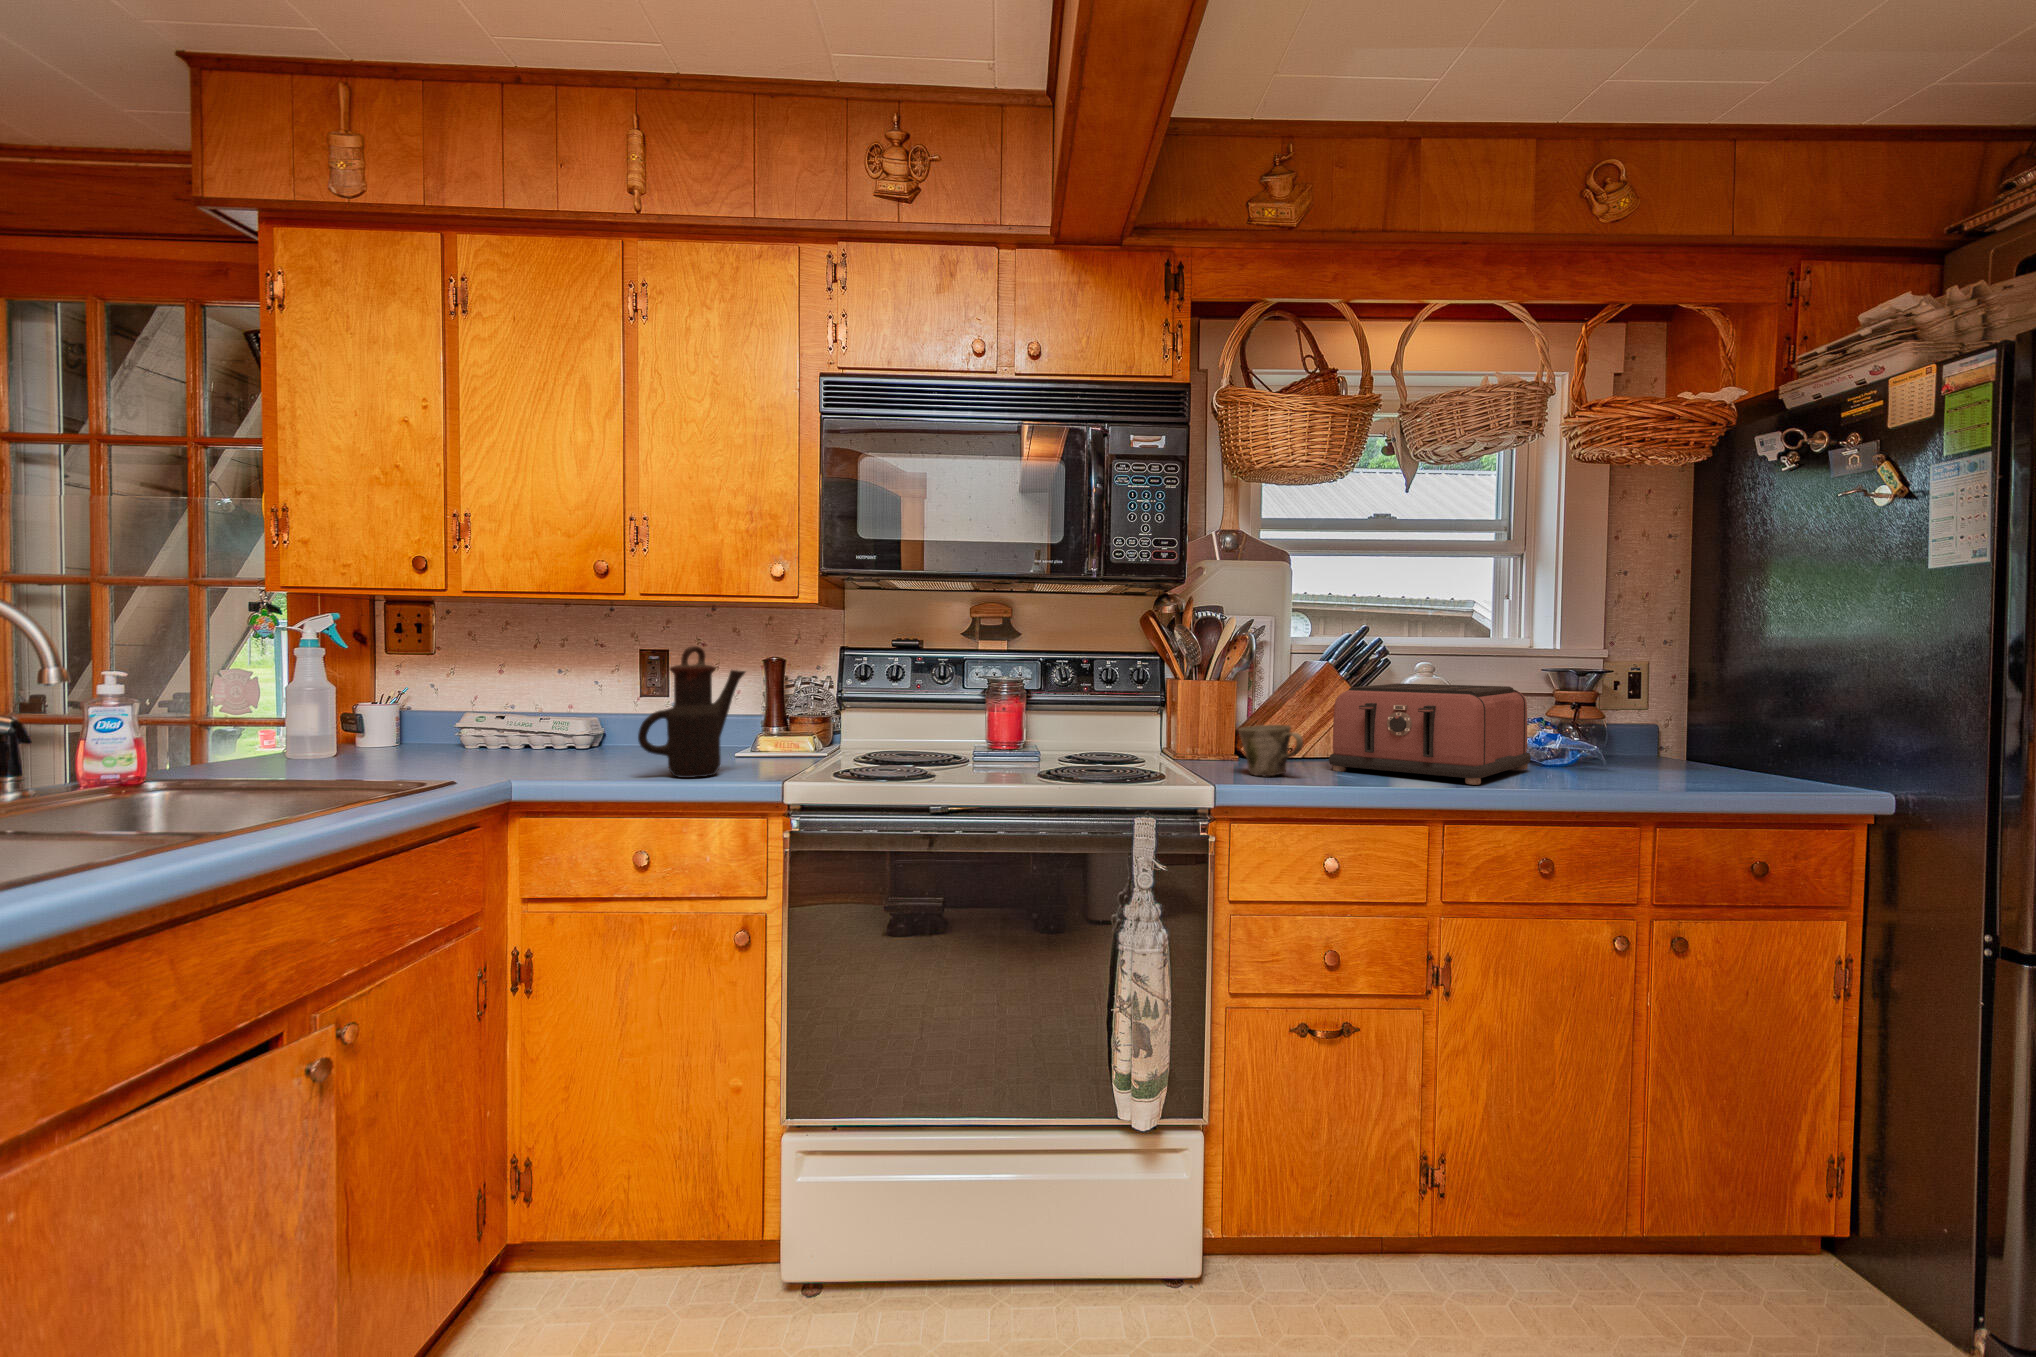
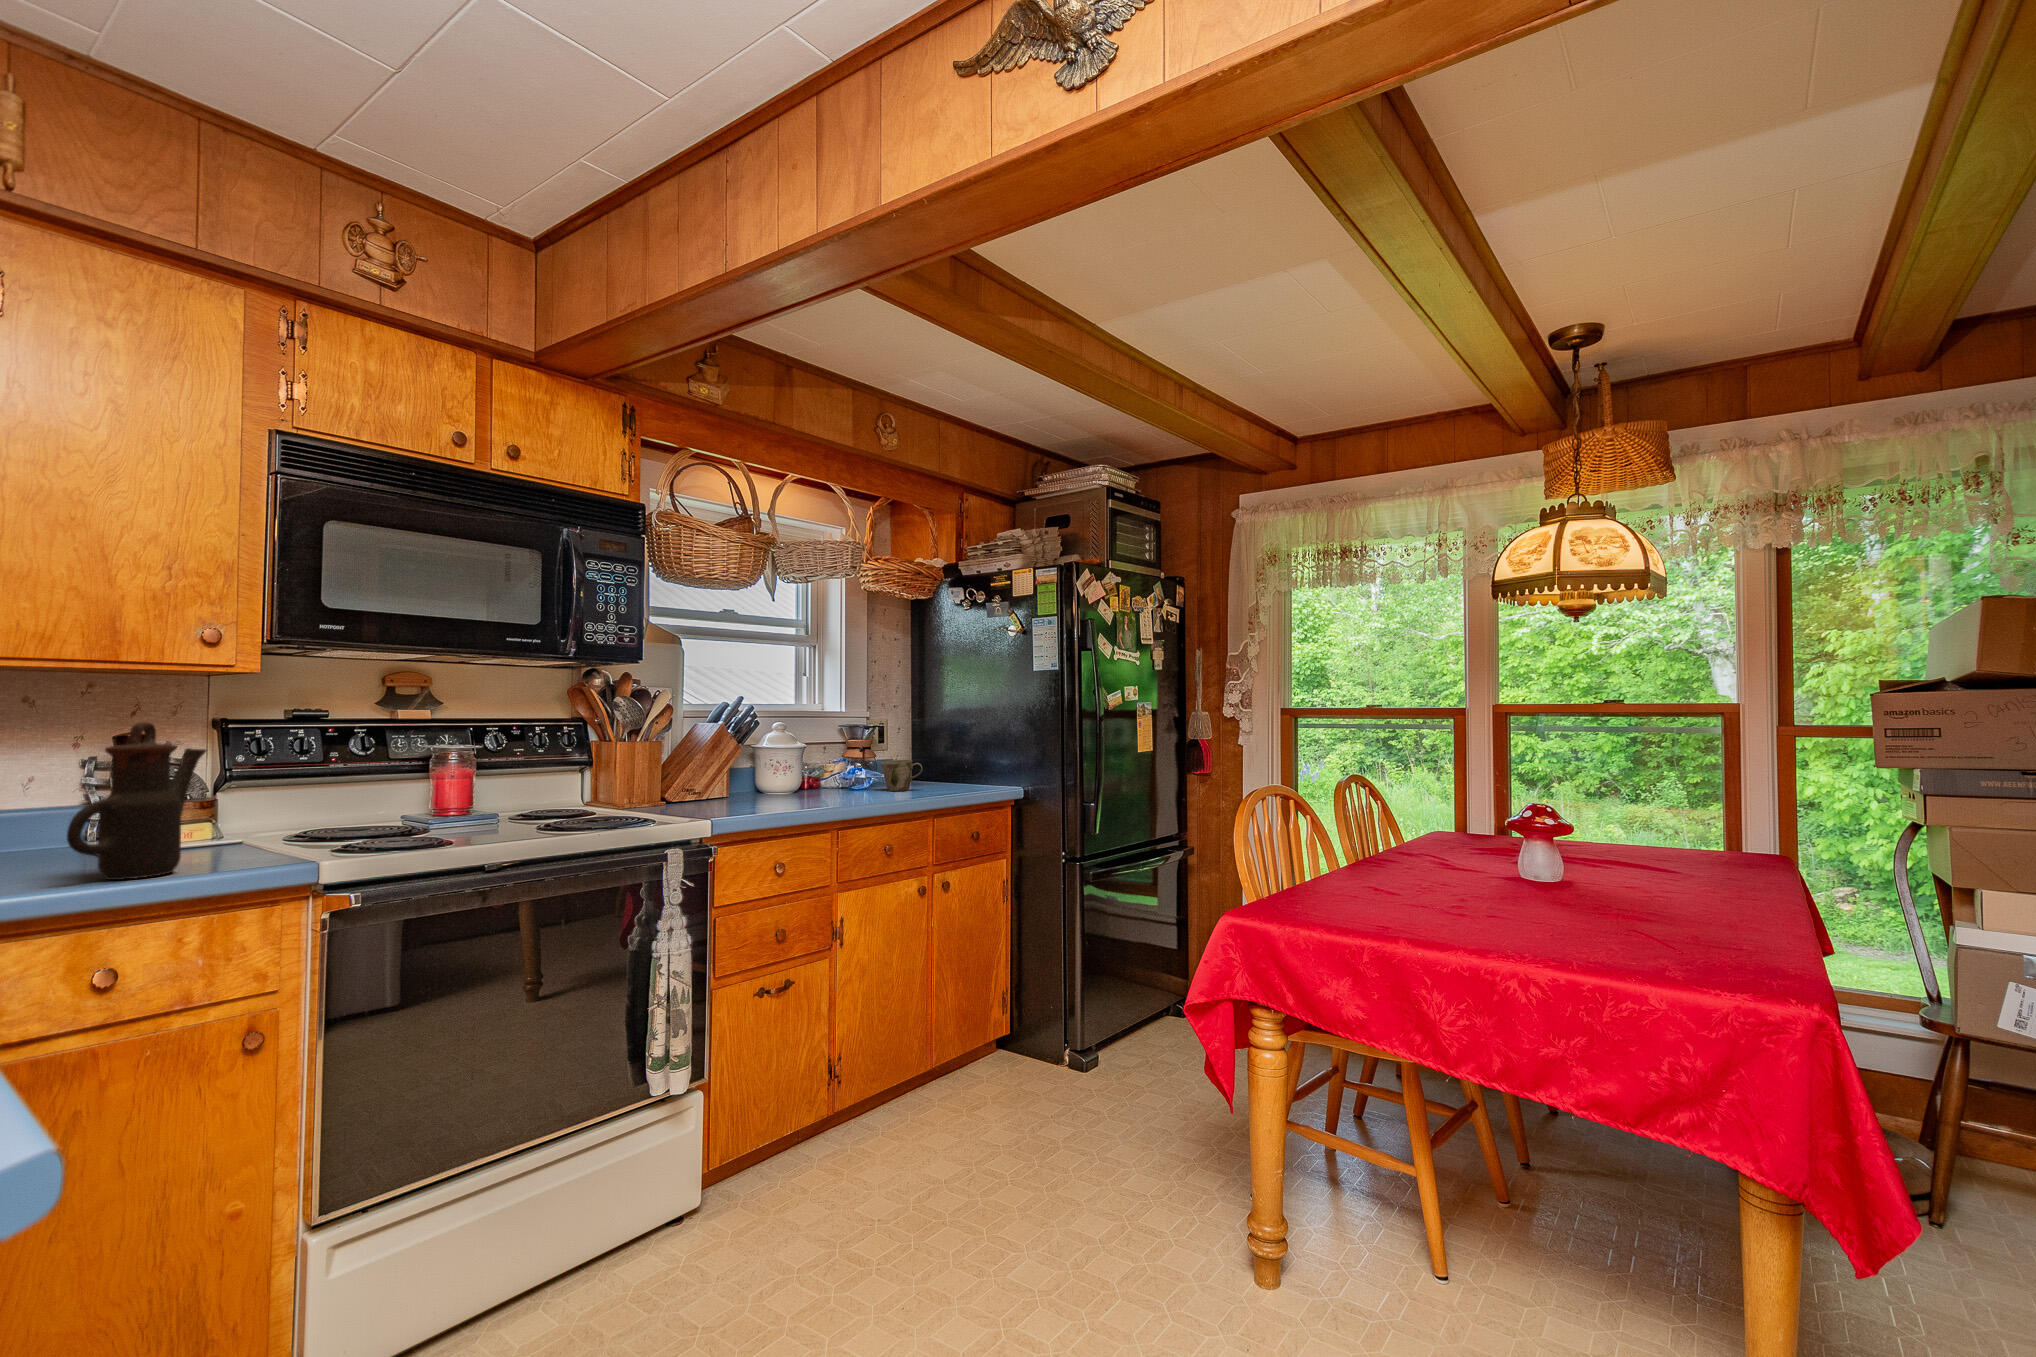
toaster: present [1329,683,1531,785] -> none [748,737,860,804]
mug: present [1239,725,1303,777] -> present [881,760,923,791]

